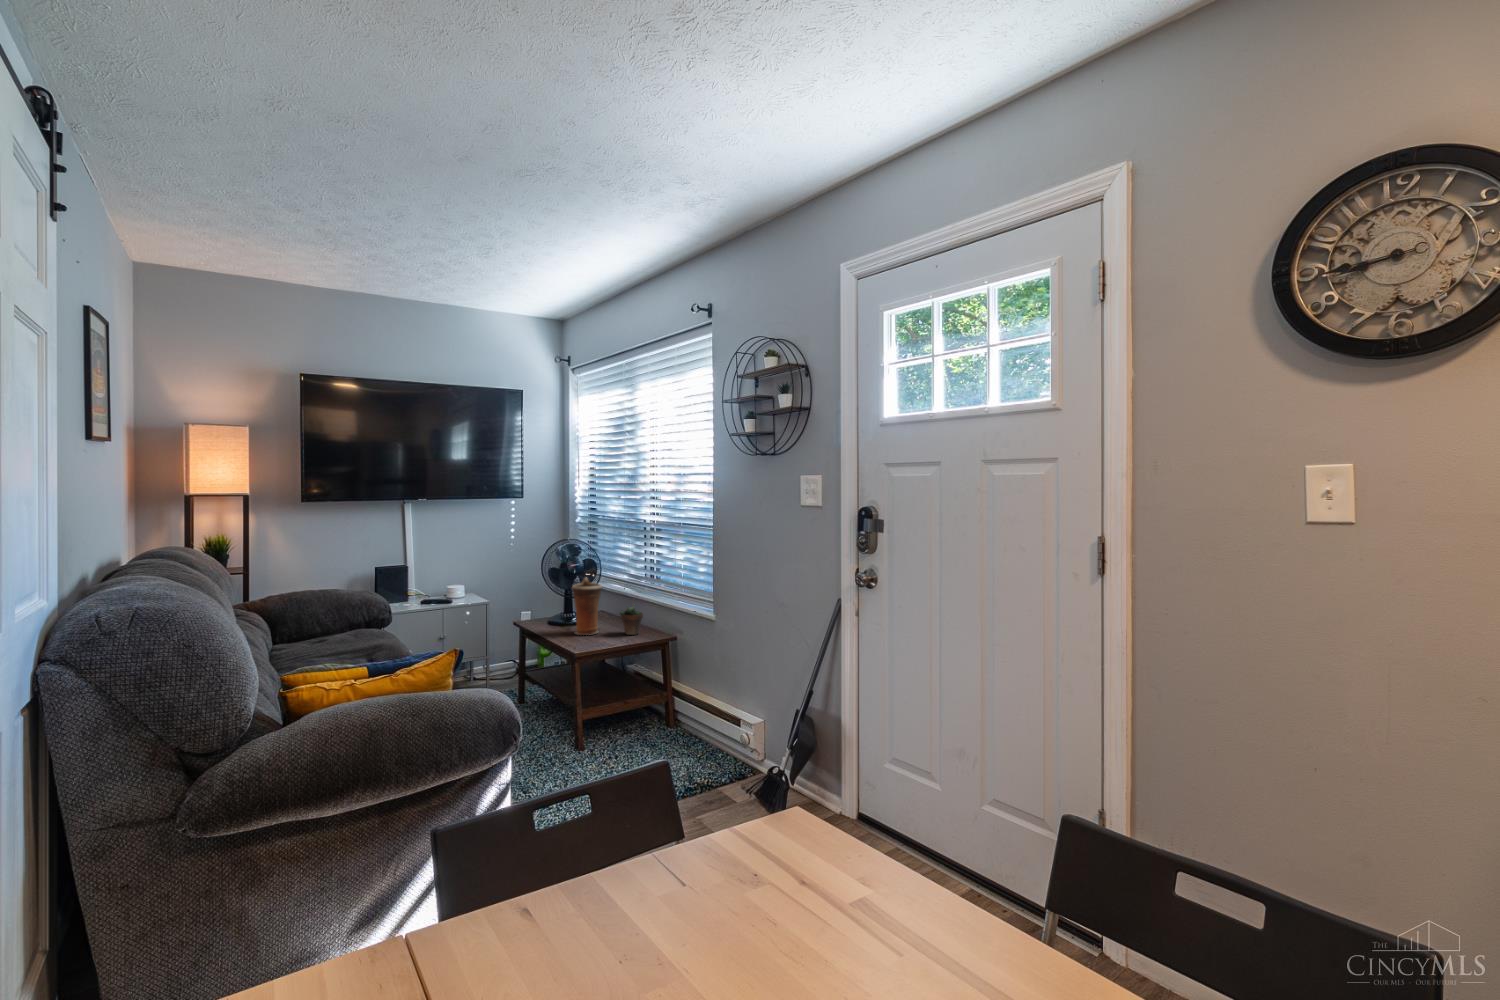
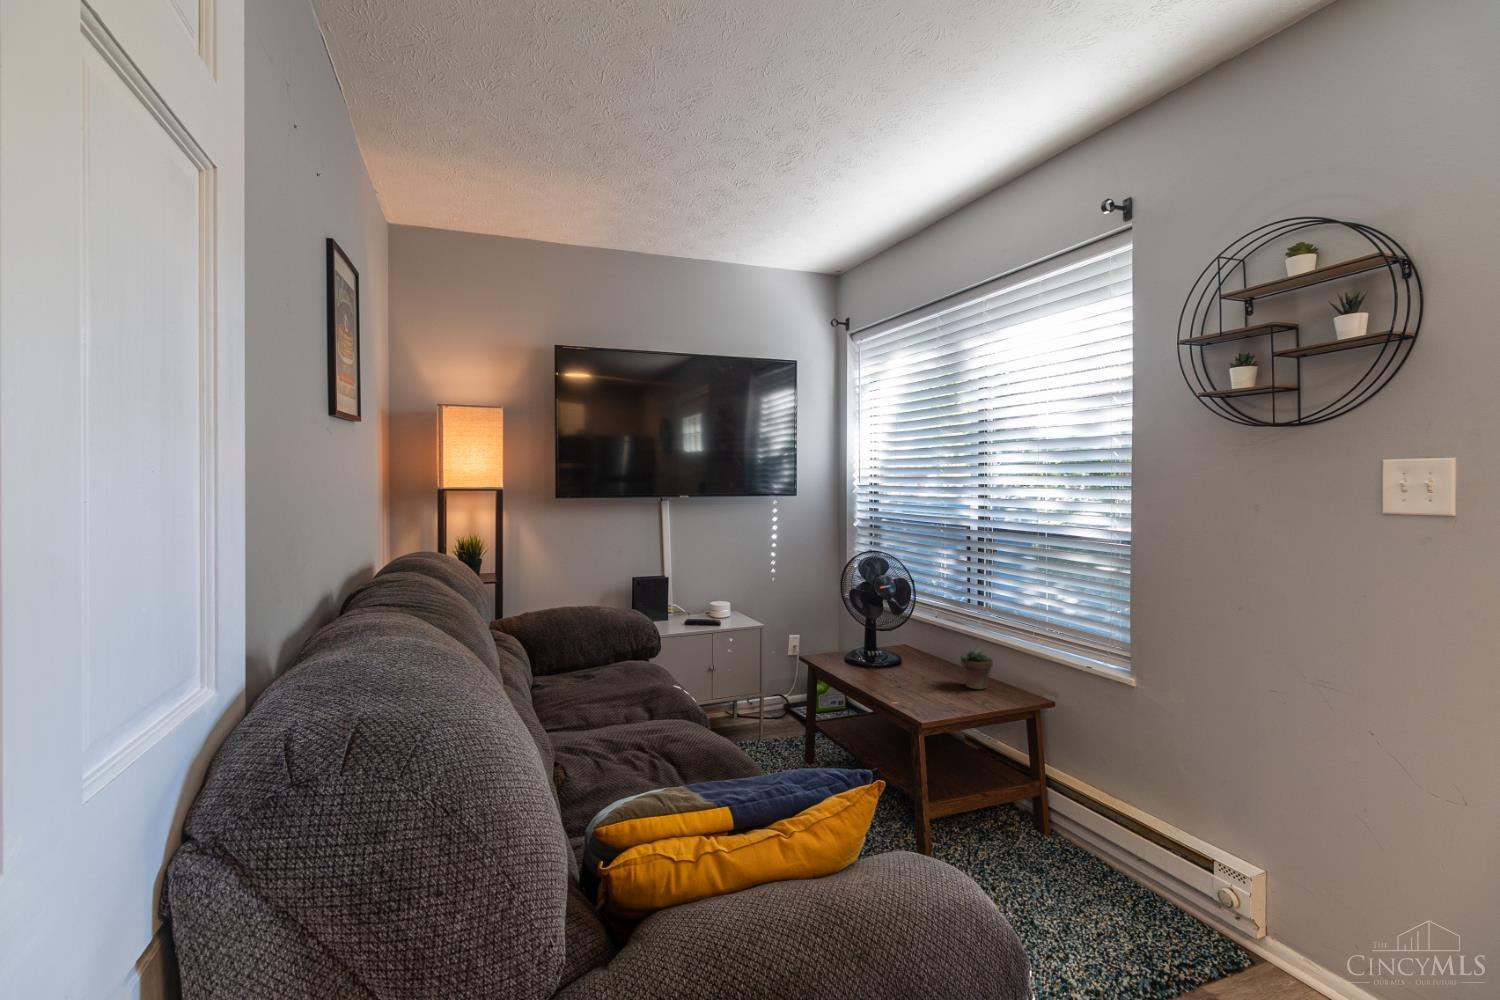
vase: present [572,578,603,635] -> none [890,604,937,685]

